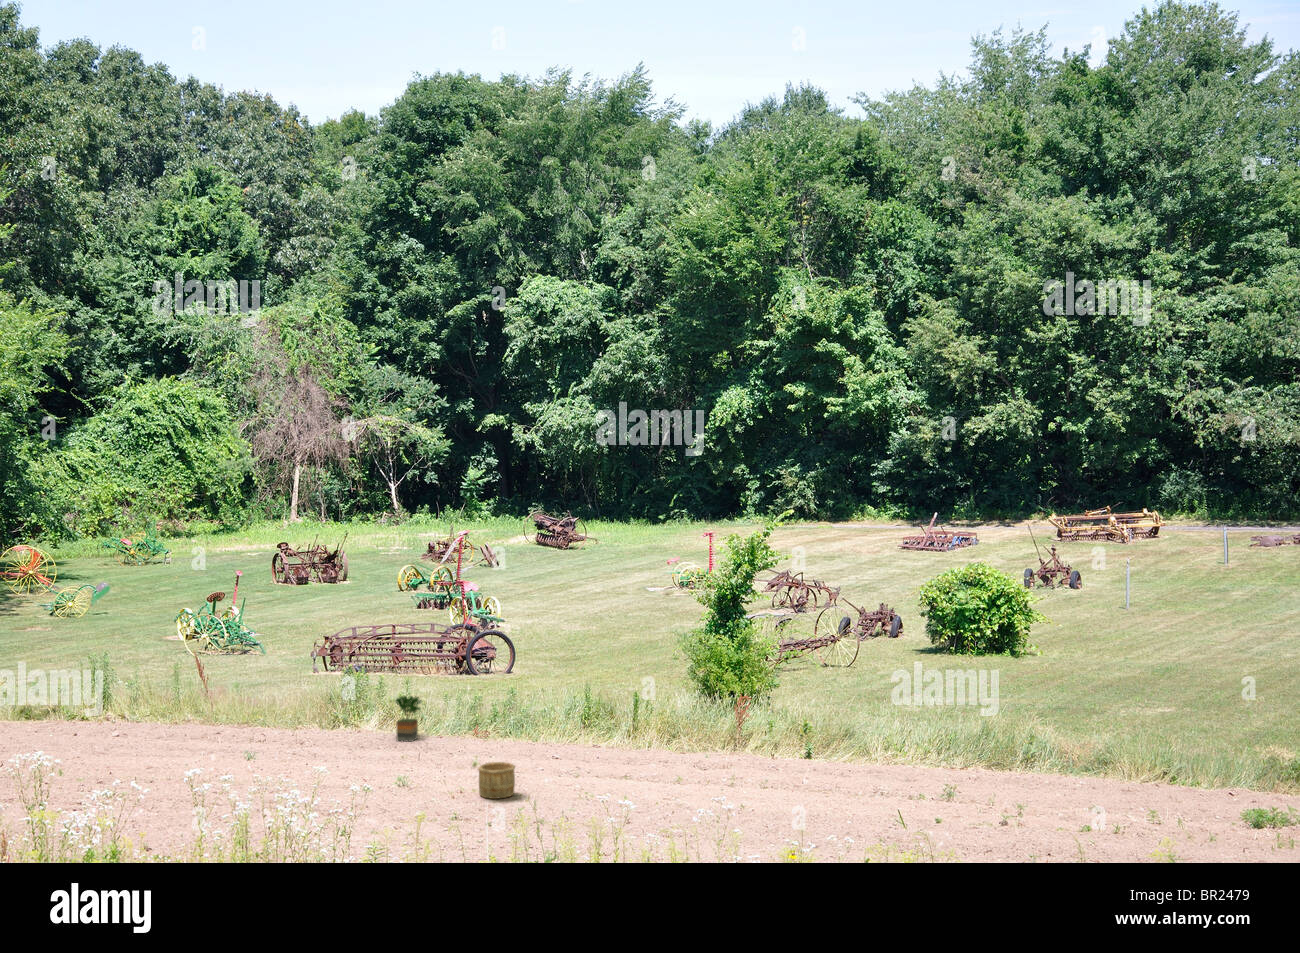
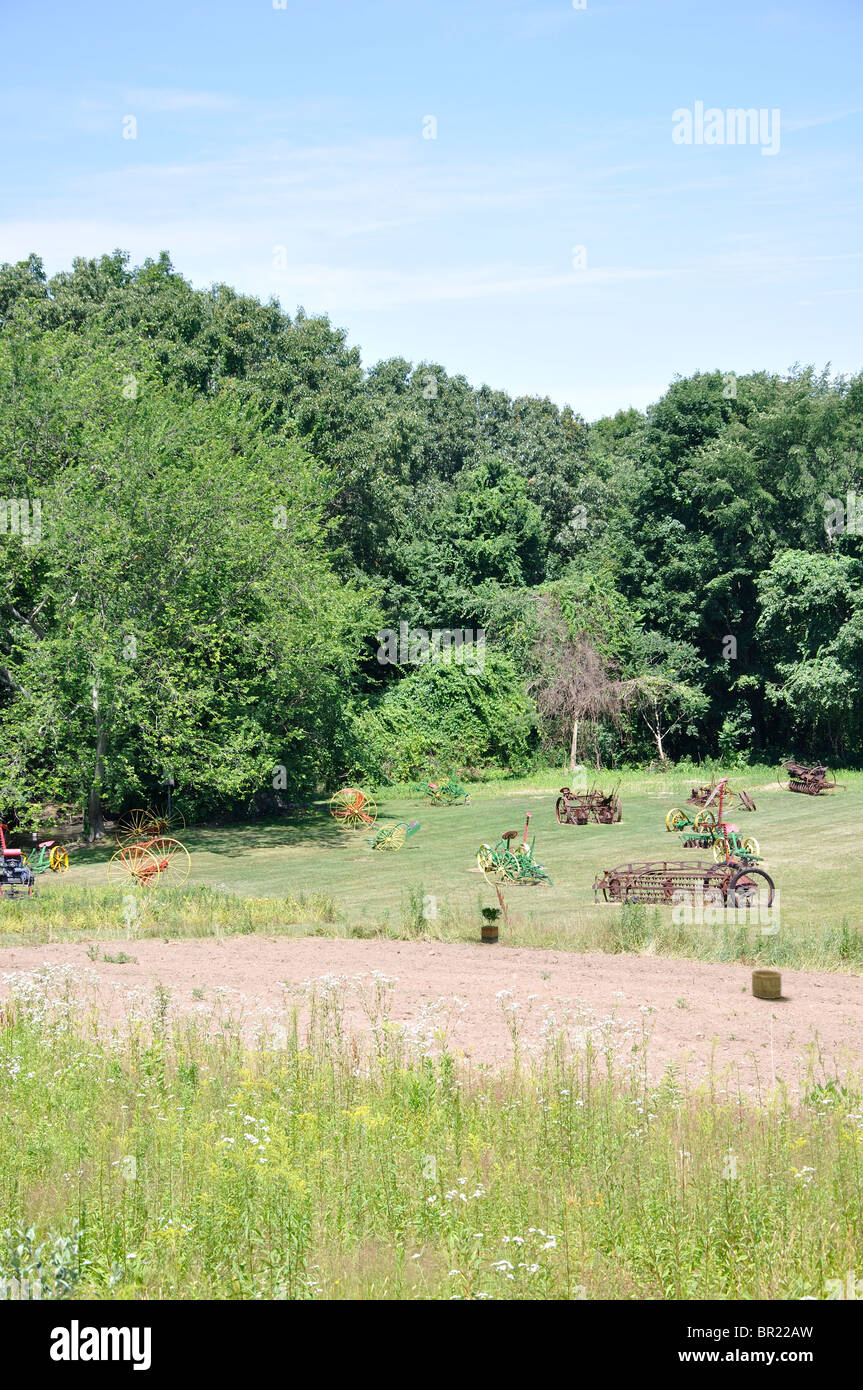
potted tree: present [396,696,422,742] -> present [481,907,502,943]

